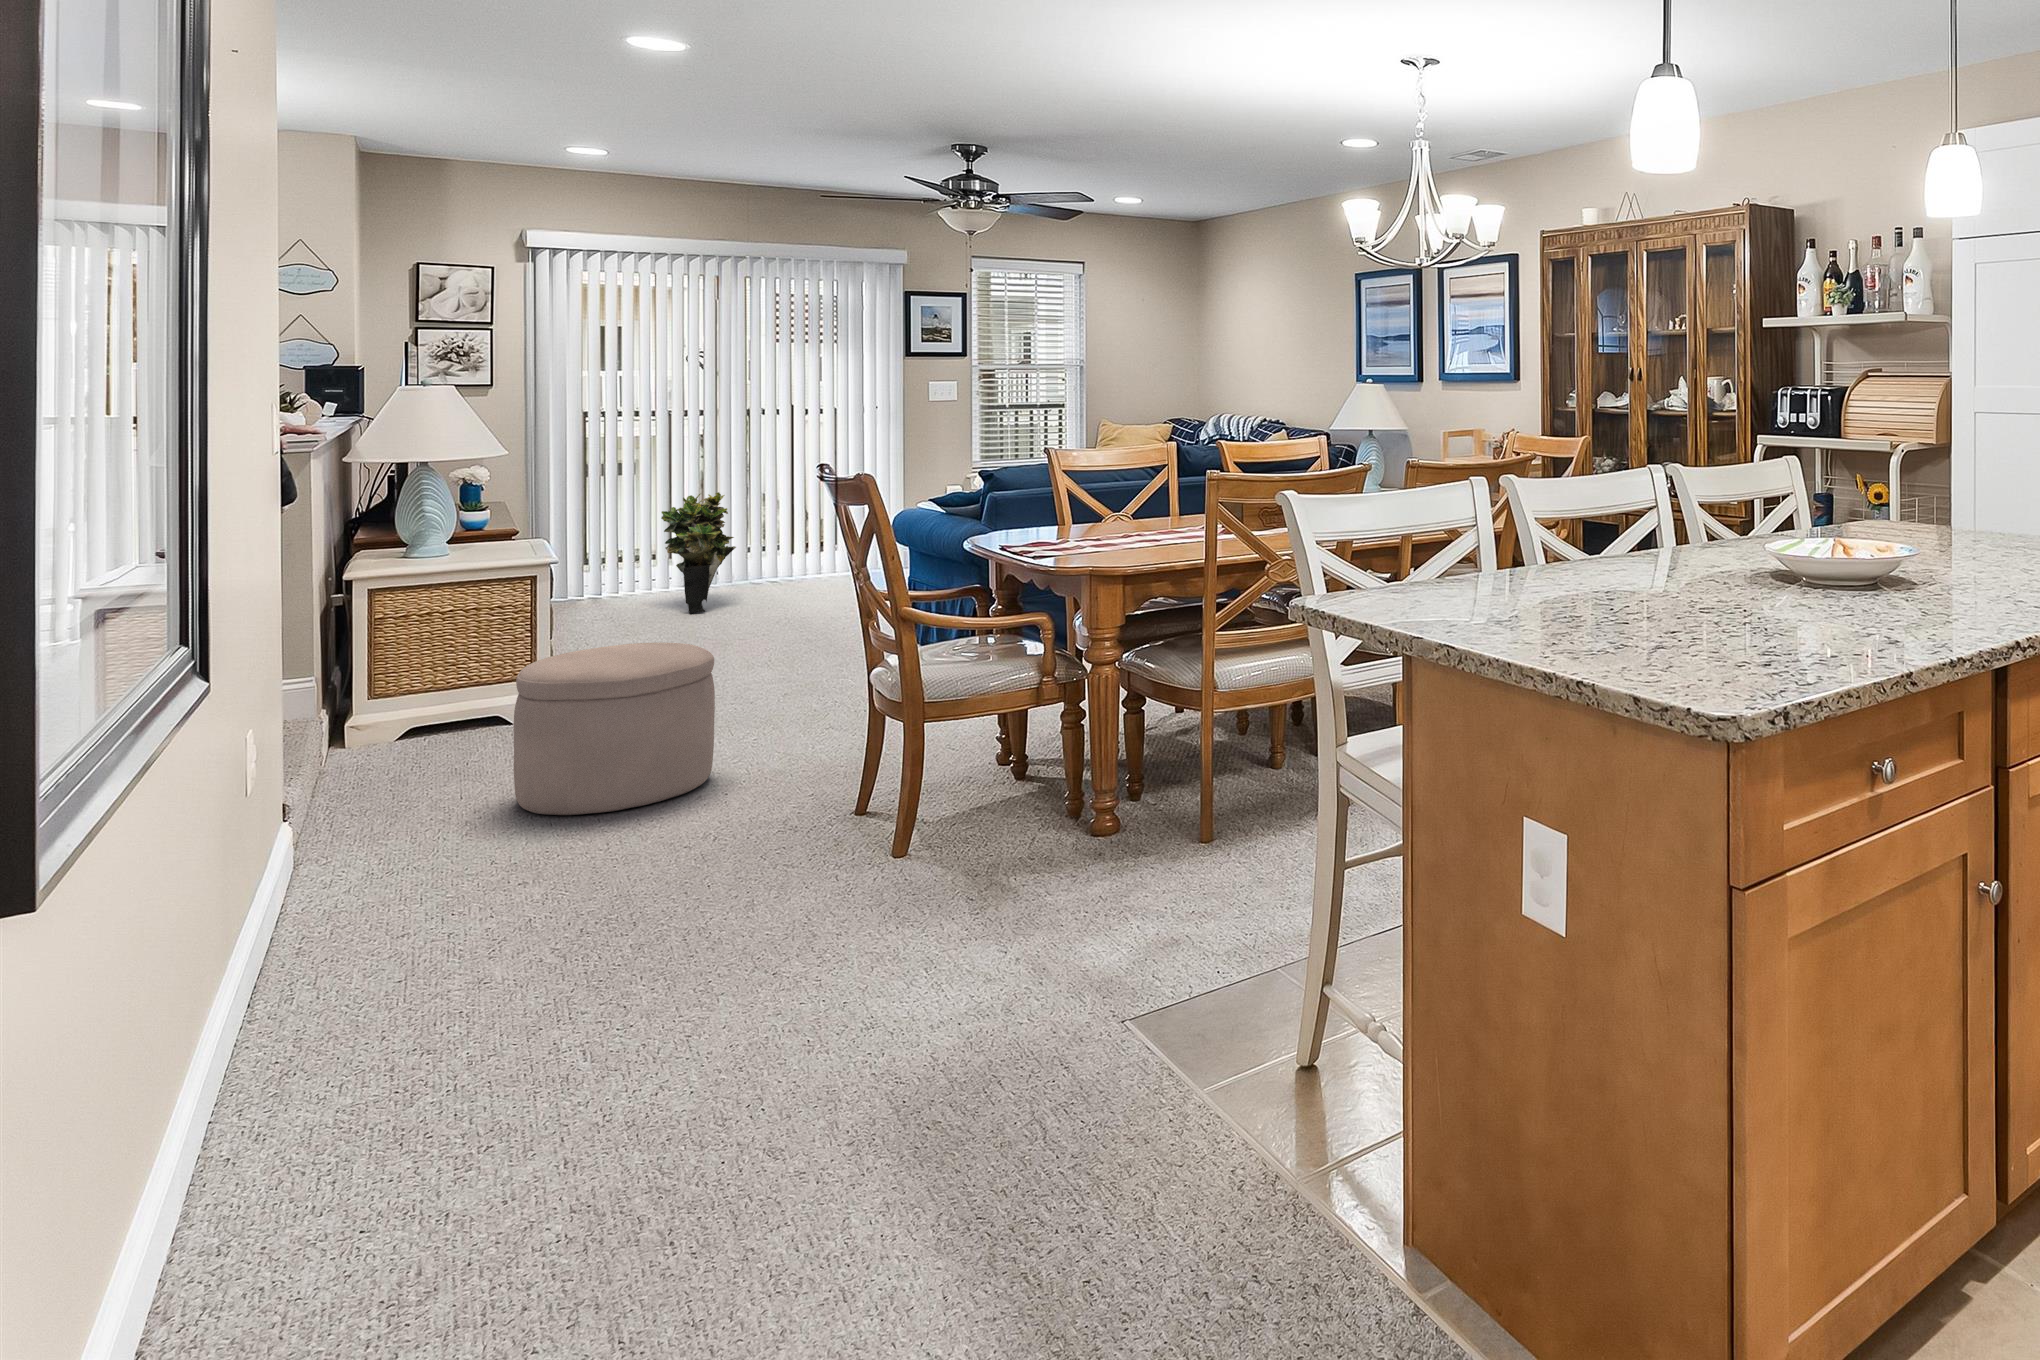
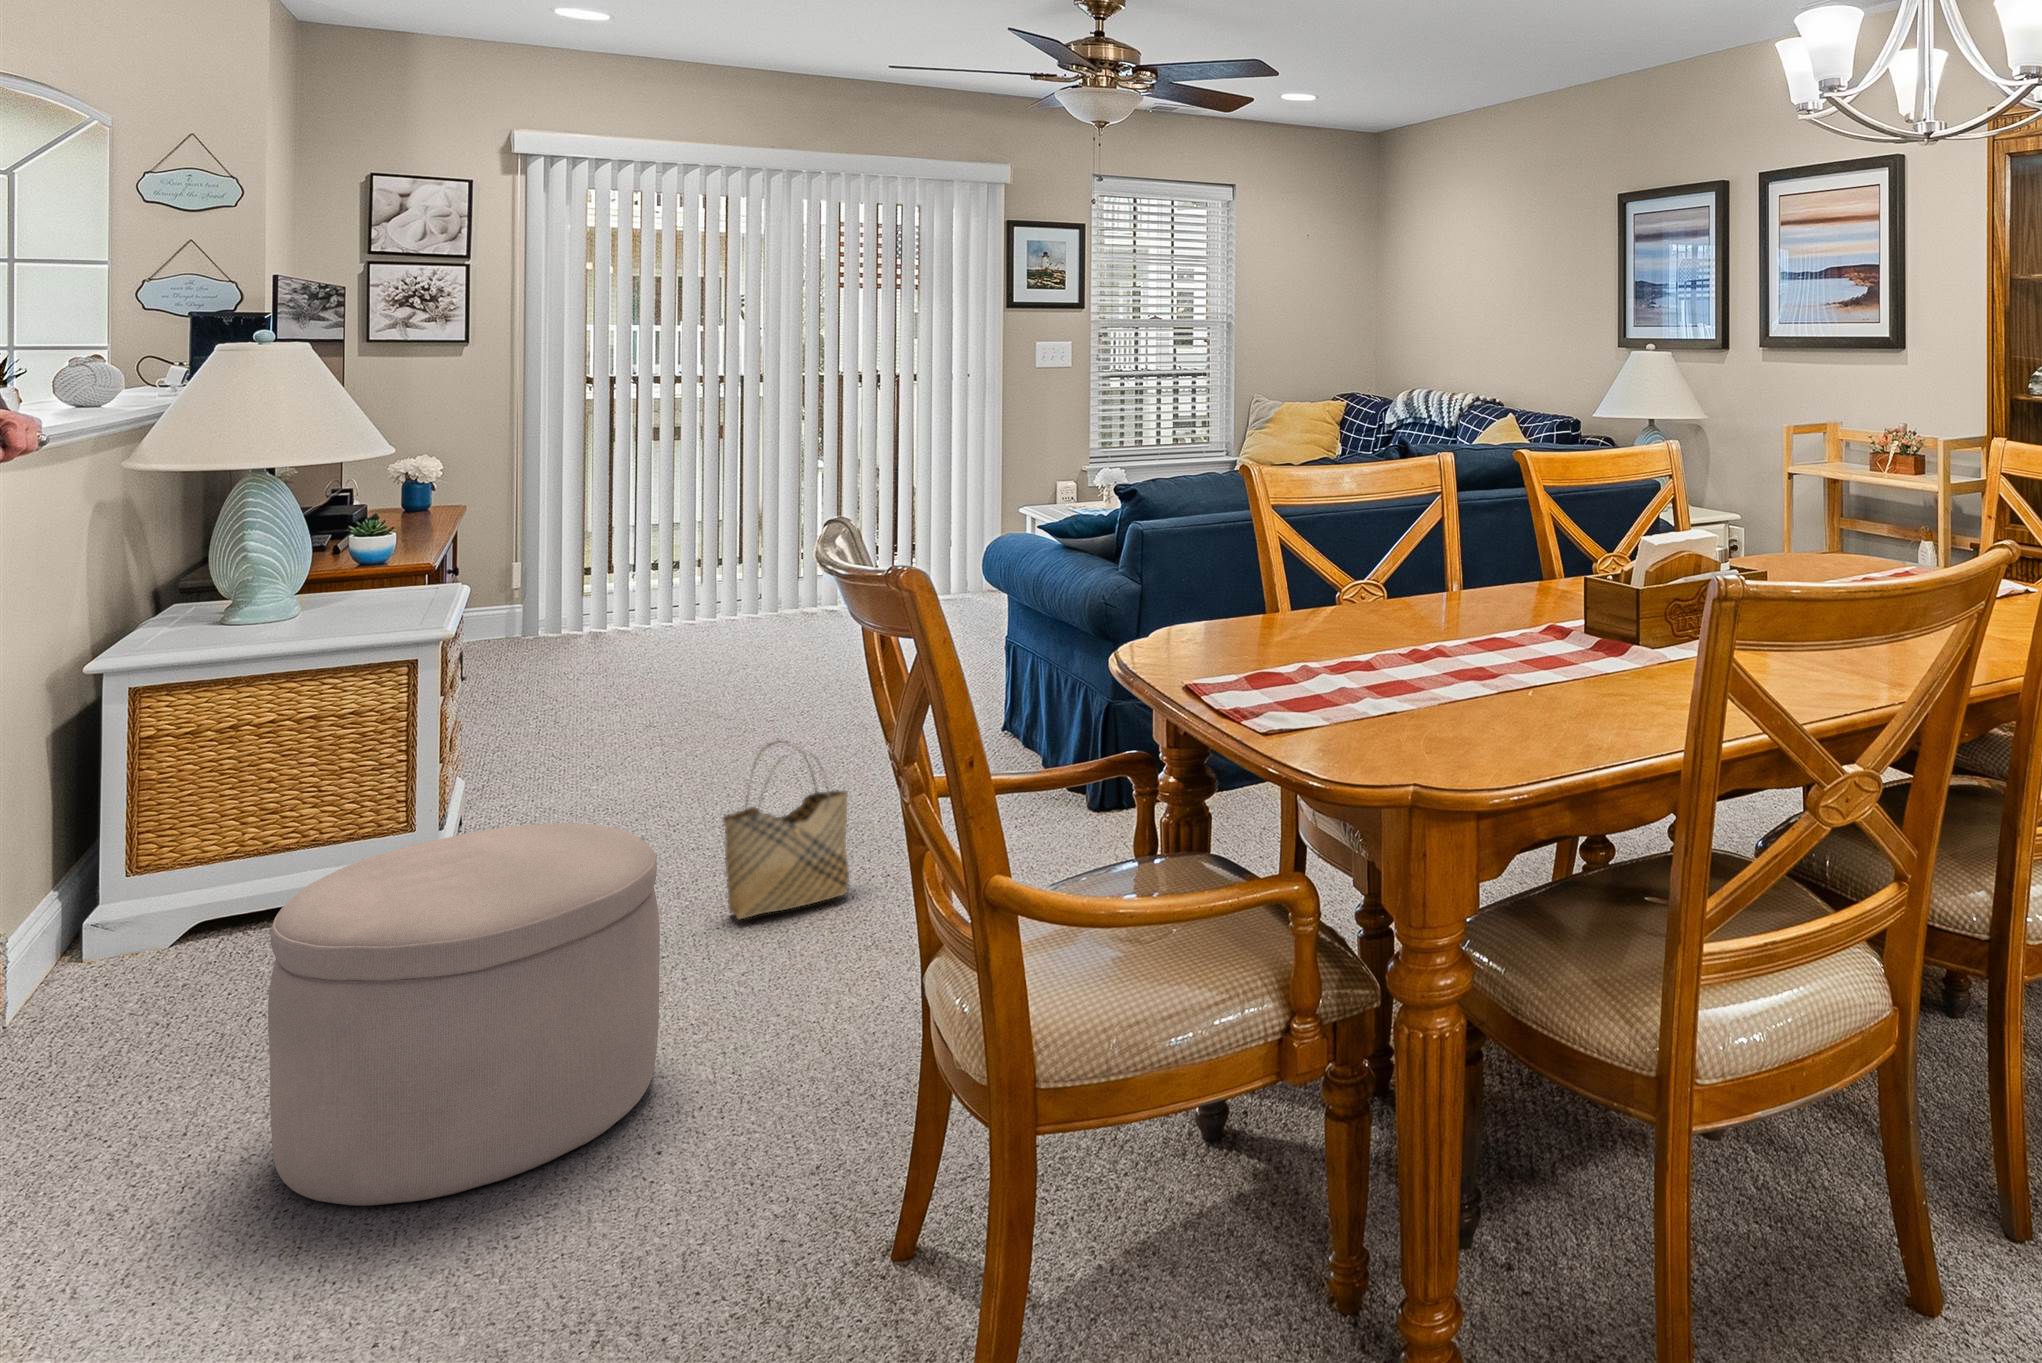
potted plant: present [661,492,736,614] -> none [680,494,782,666]
woven basket: none [731,619,808,721] -> present [723,742,849,919]

